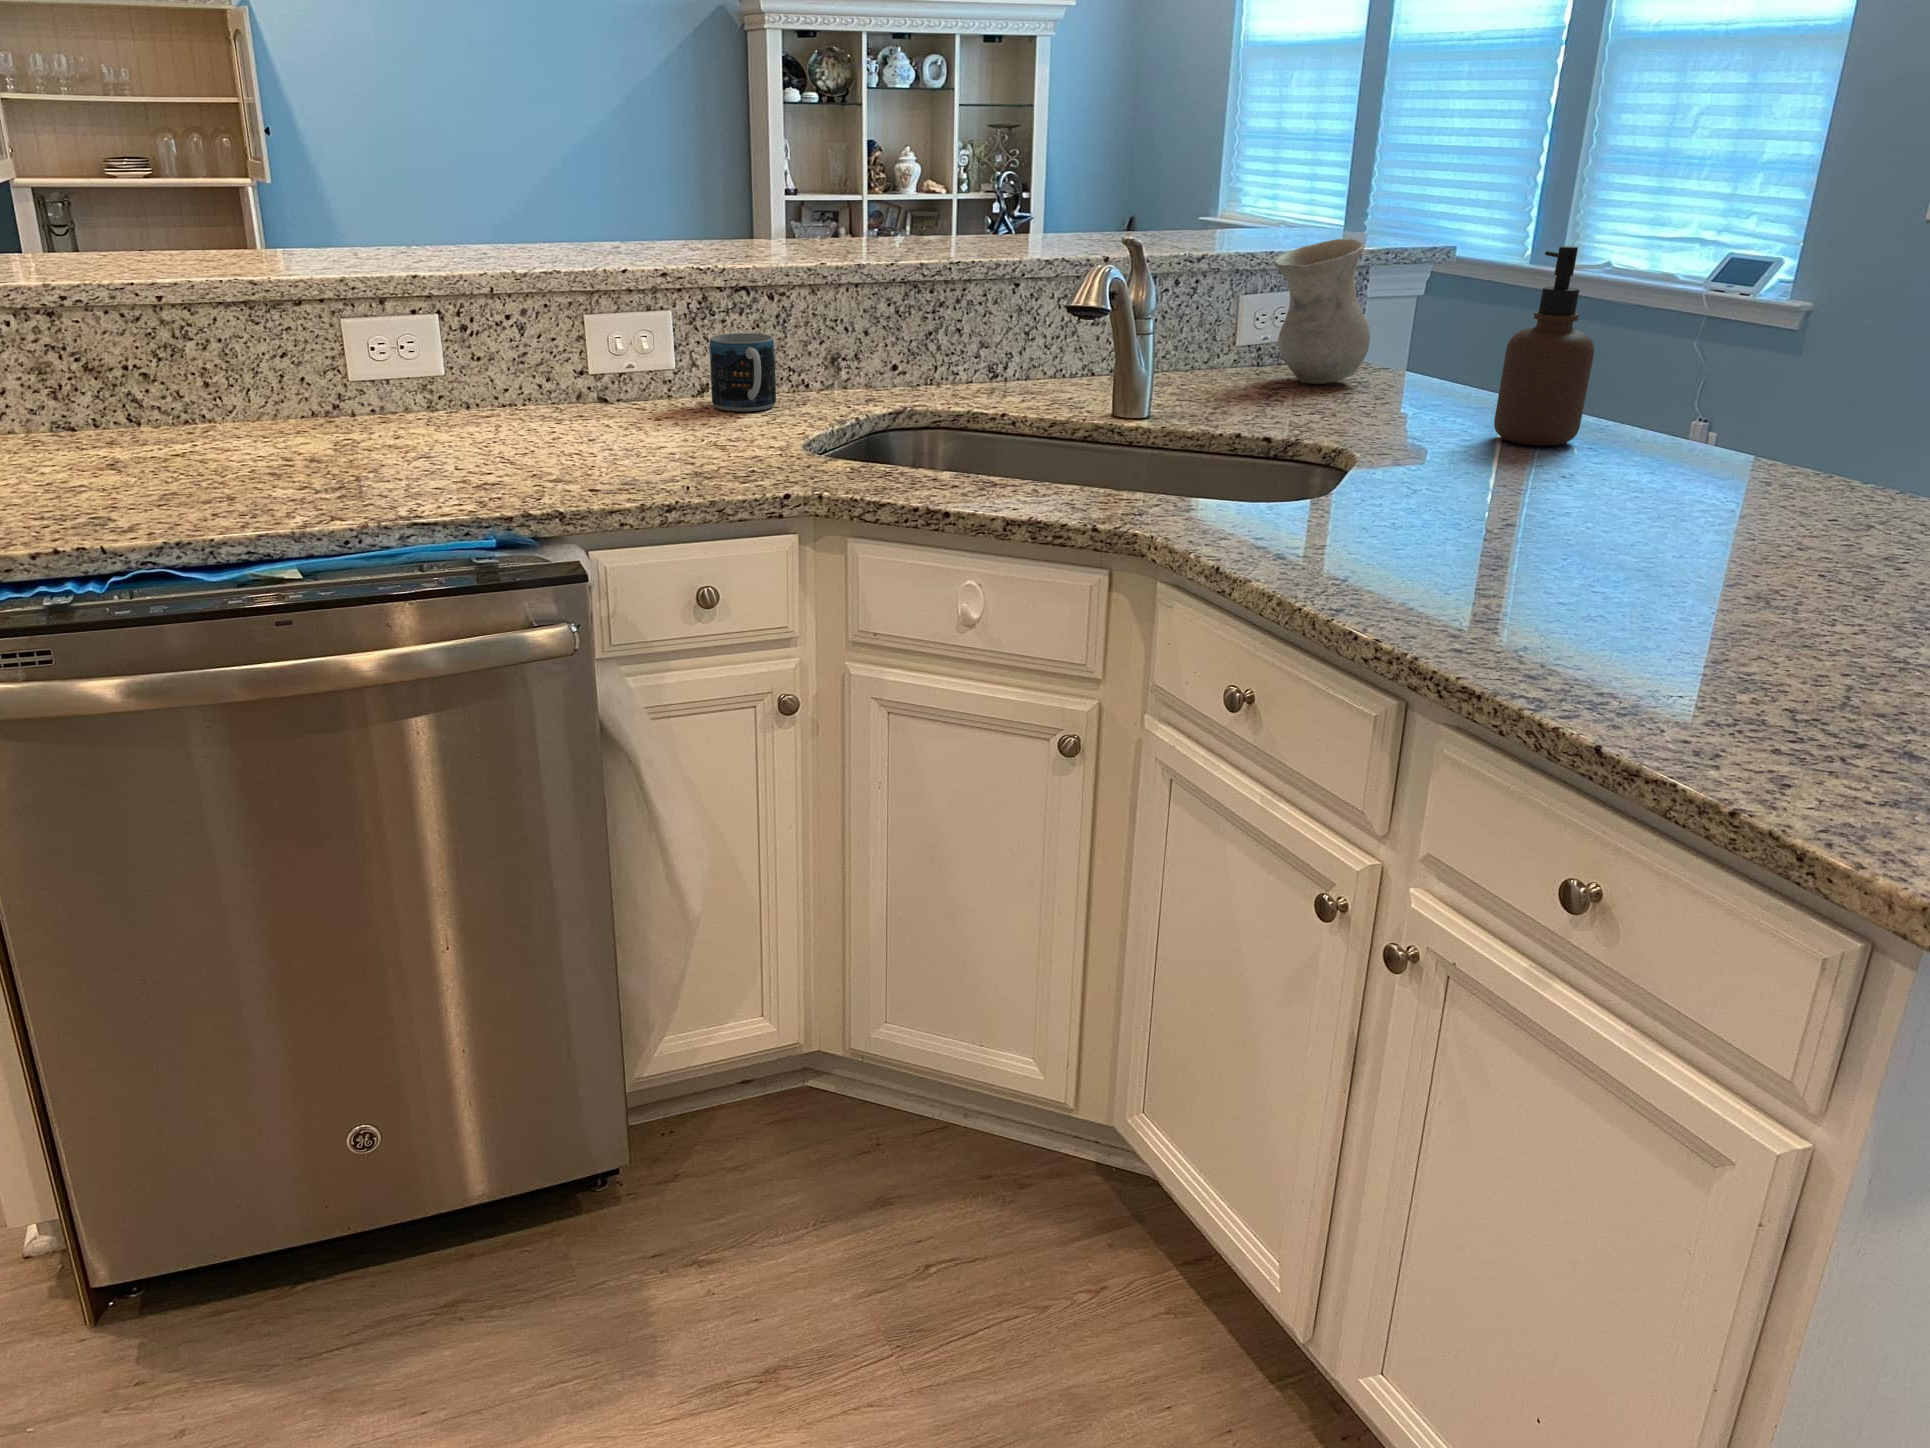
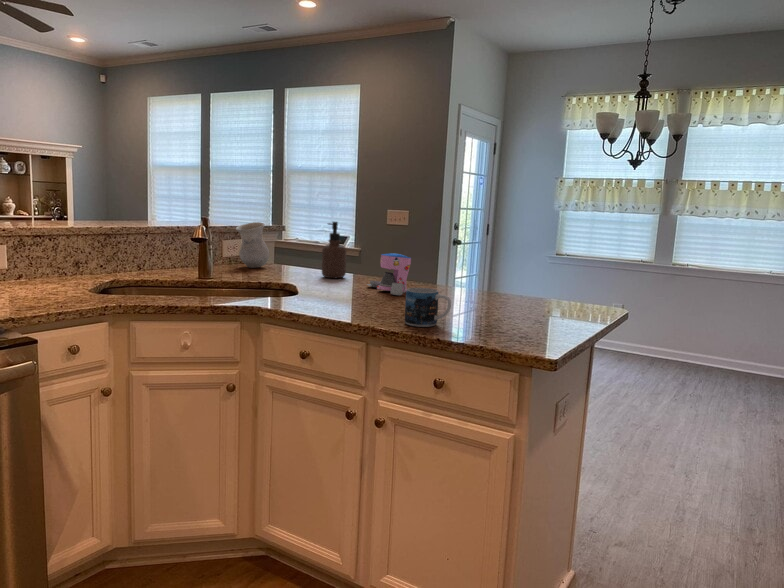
mug: present [710,333,776,411] -> present [405,288,451,327]
coffee maker: none [1610,383,1795,547] -> present [367,253,411,295]

